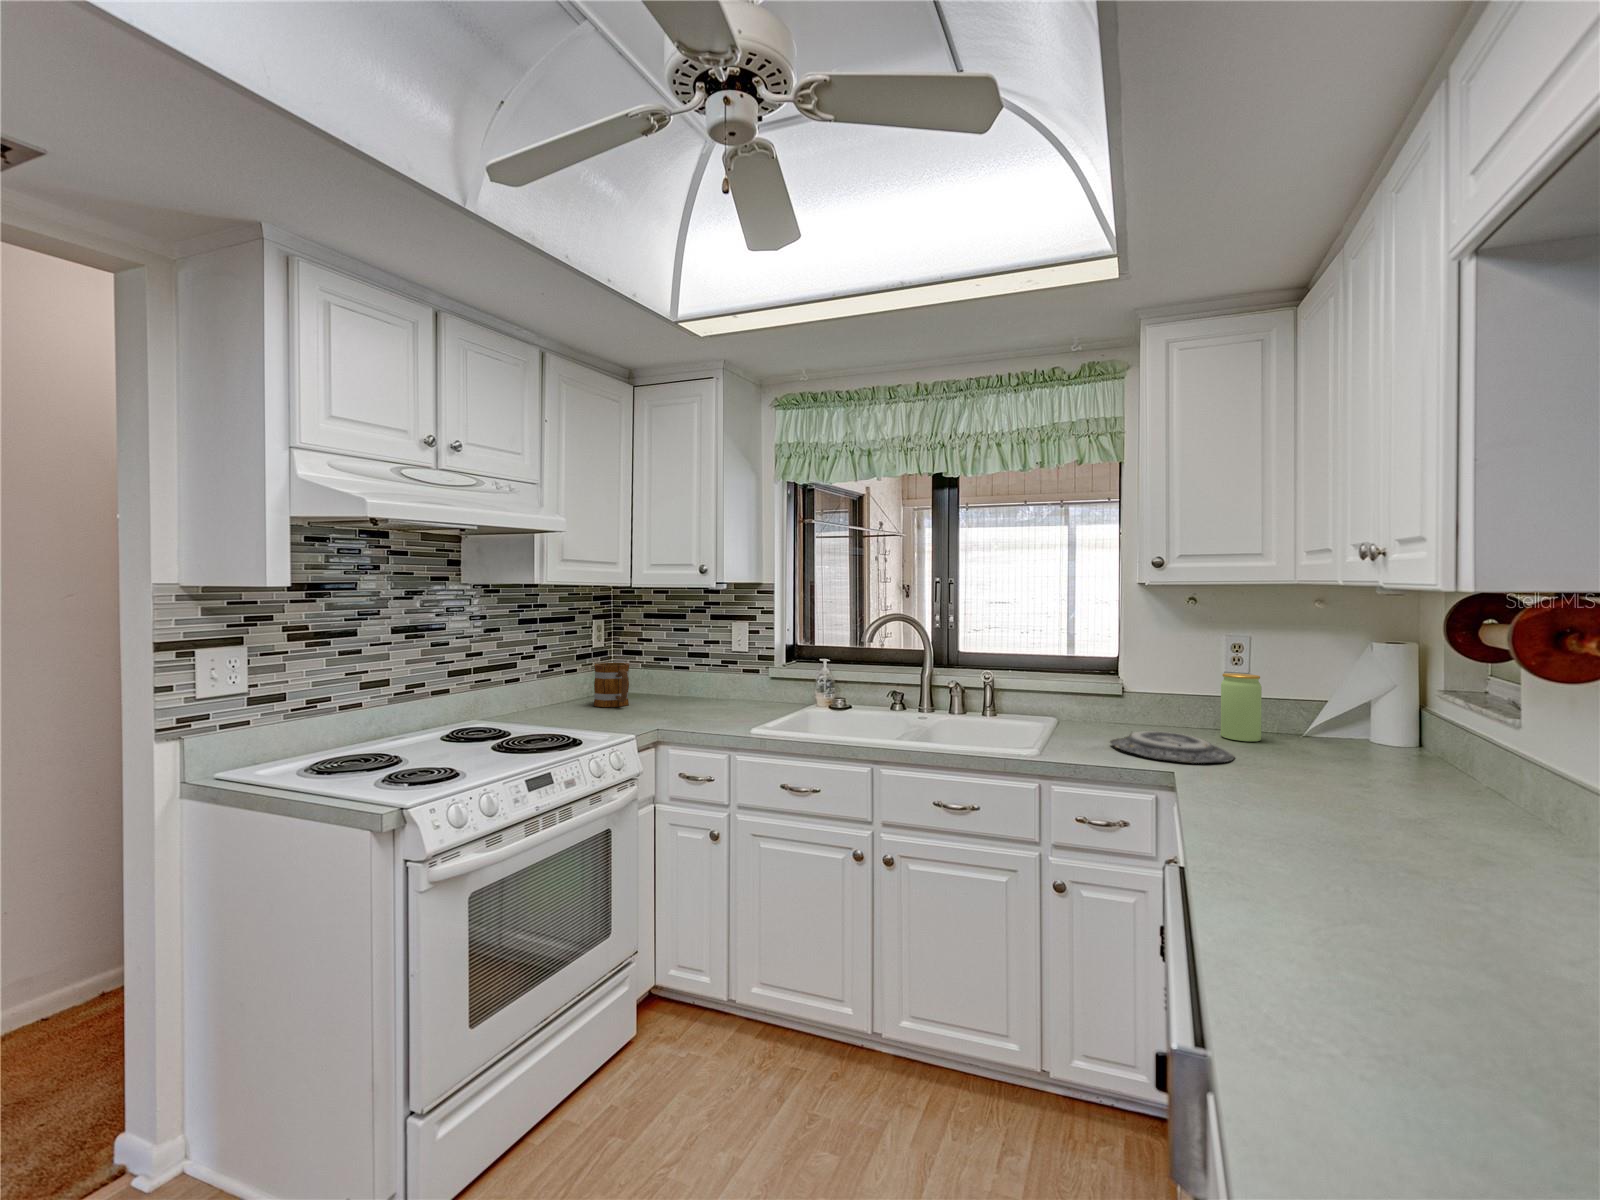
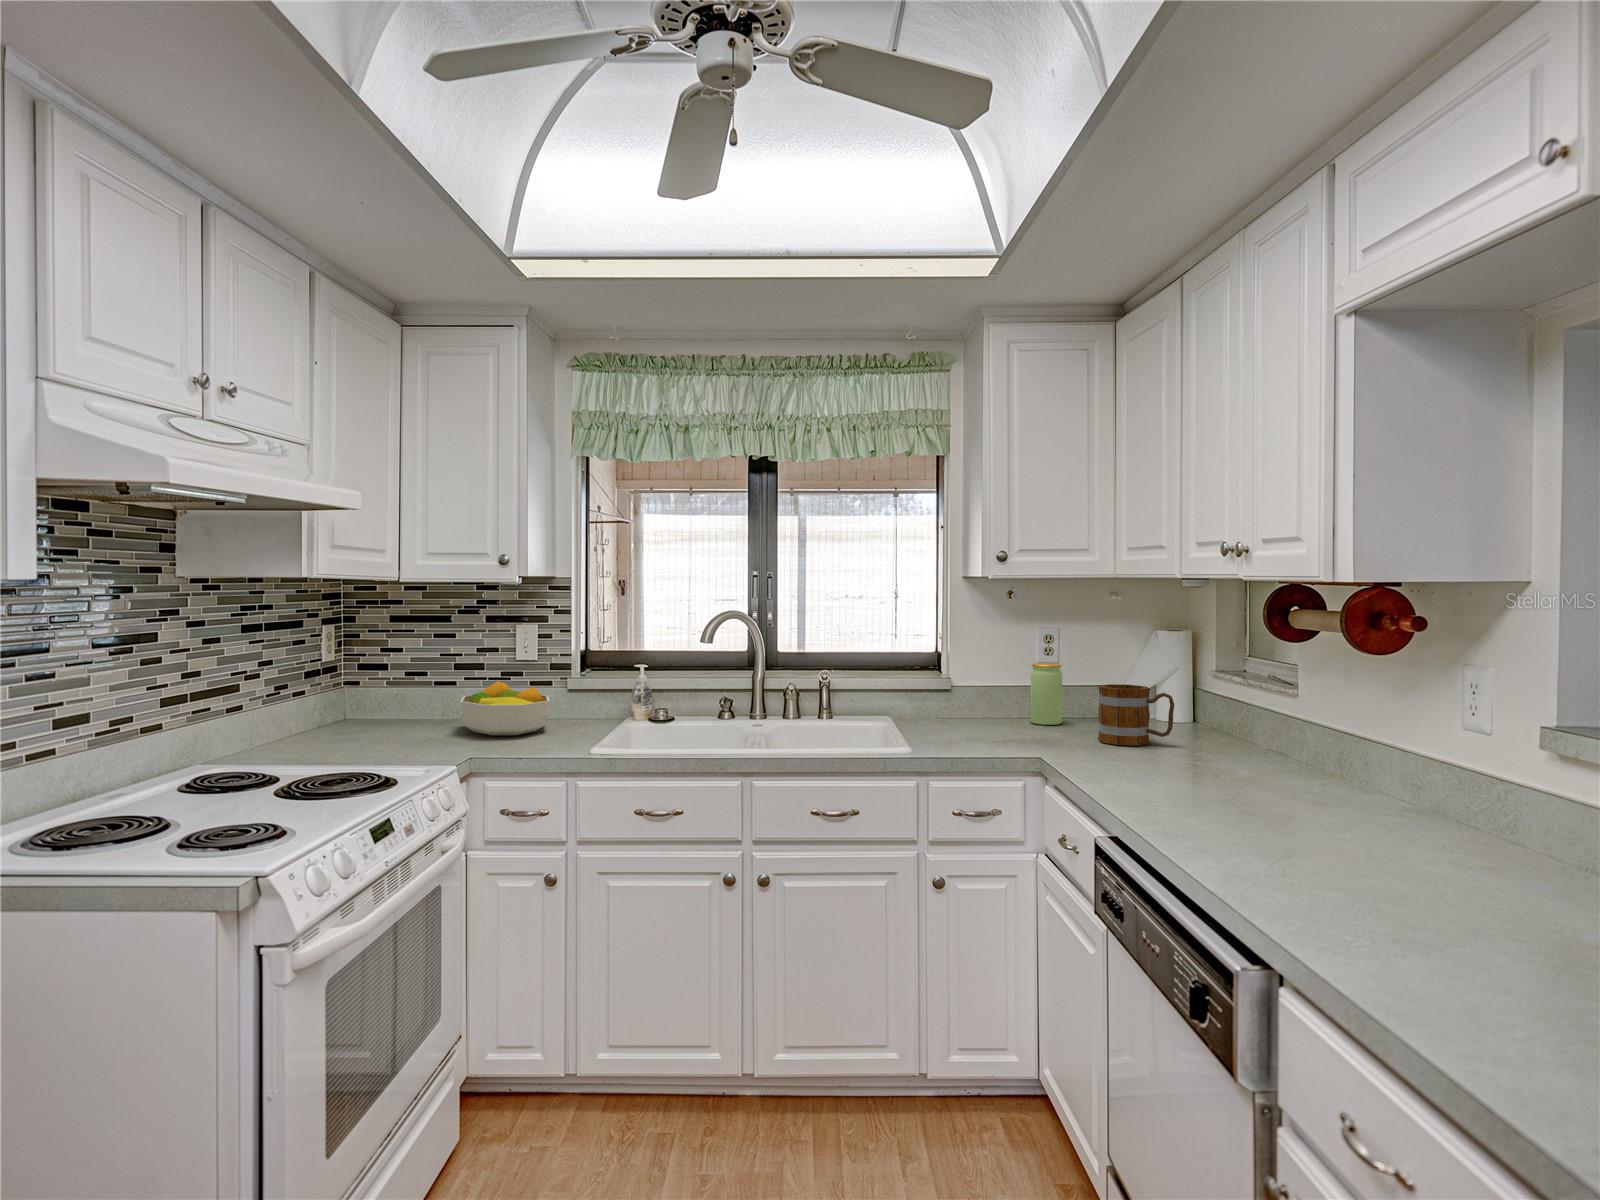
mug: present [594,663,629,707] -> present [1098,684,1174,746]
fruit bowl: none [675,668,747,714] -> present [460,681,549,736]
plate: present [1110,731,1235,763] -> none [939,720,1042,745]

